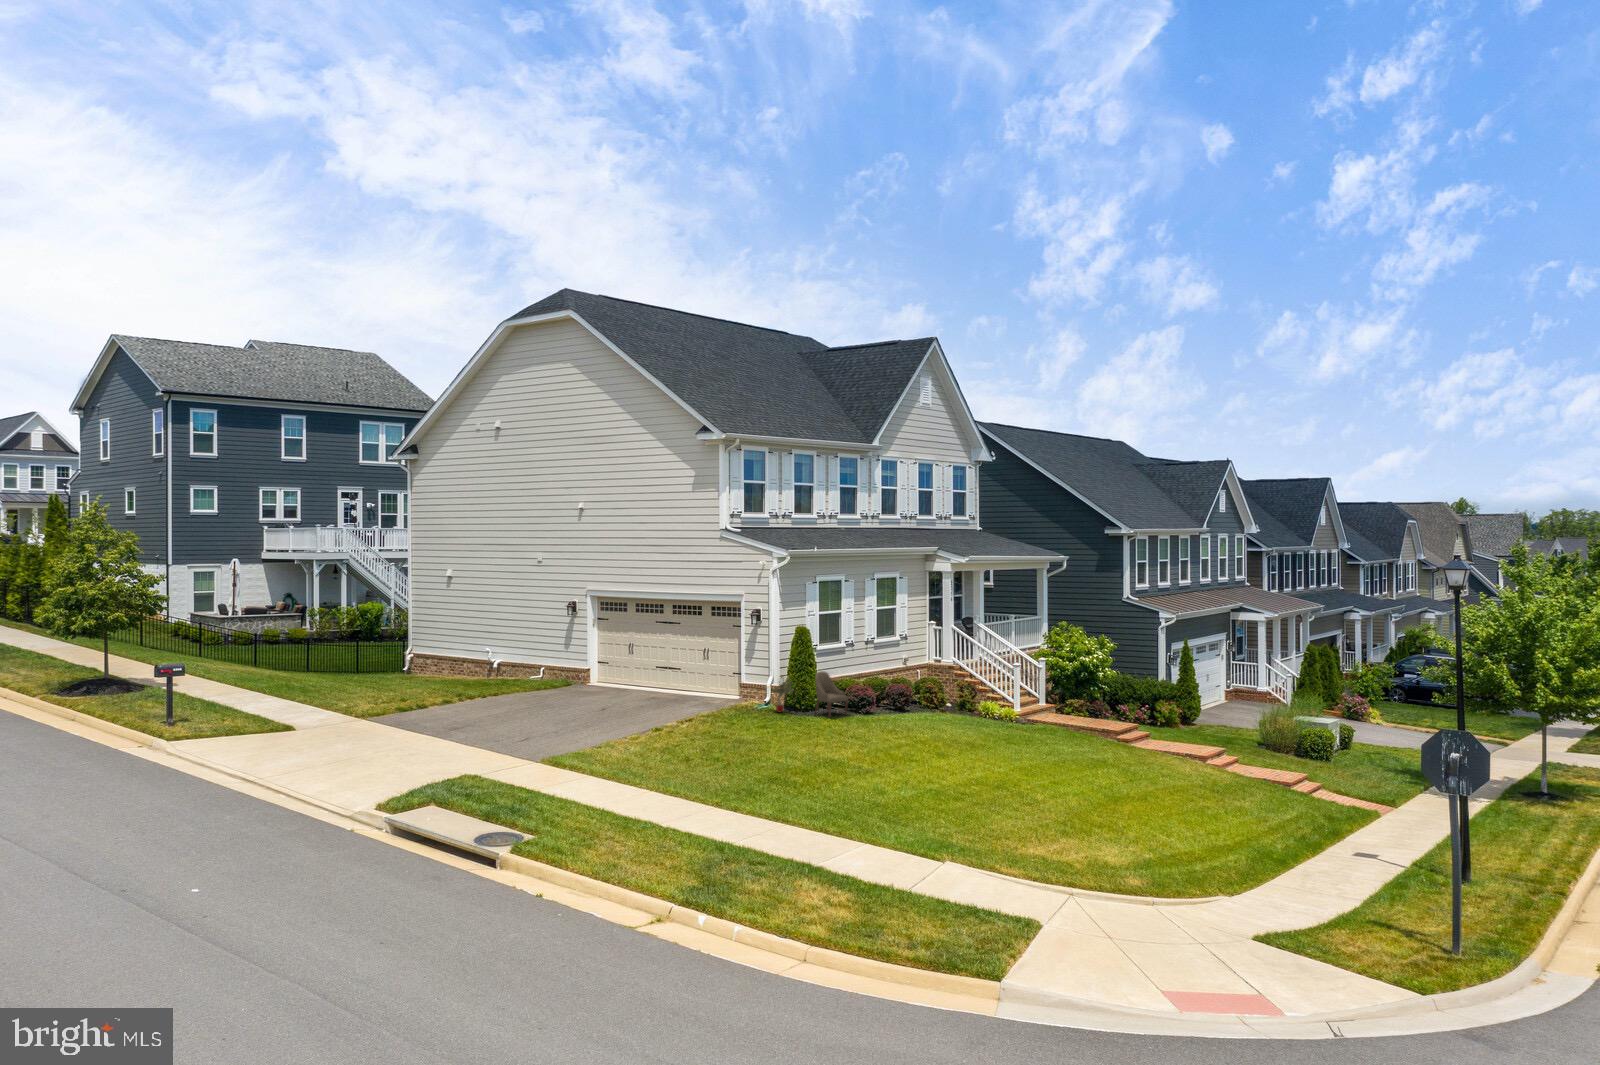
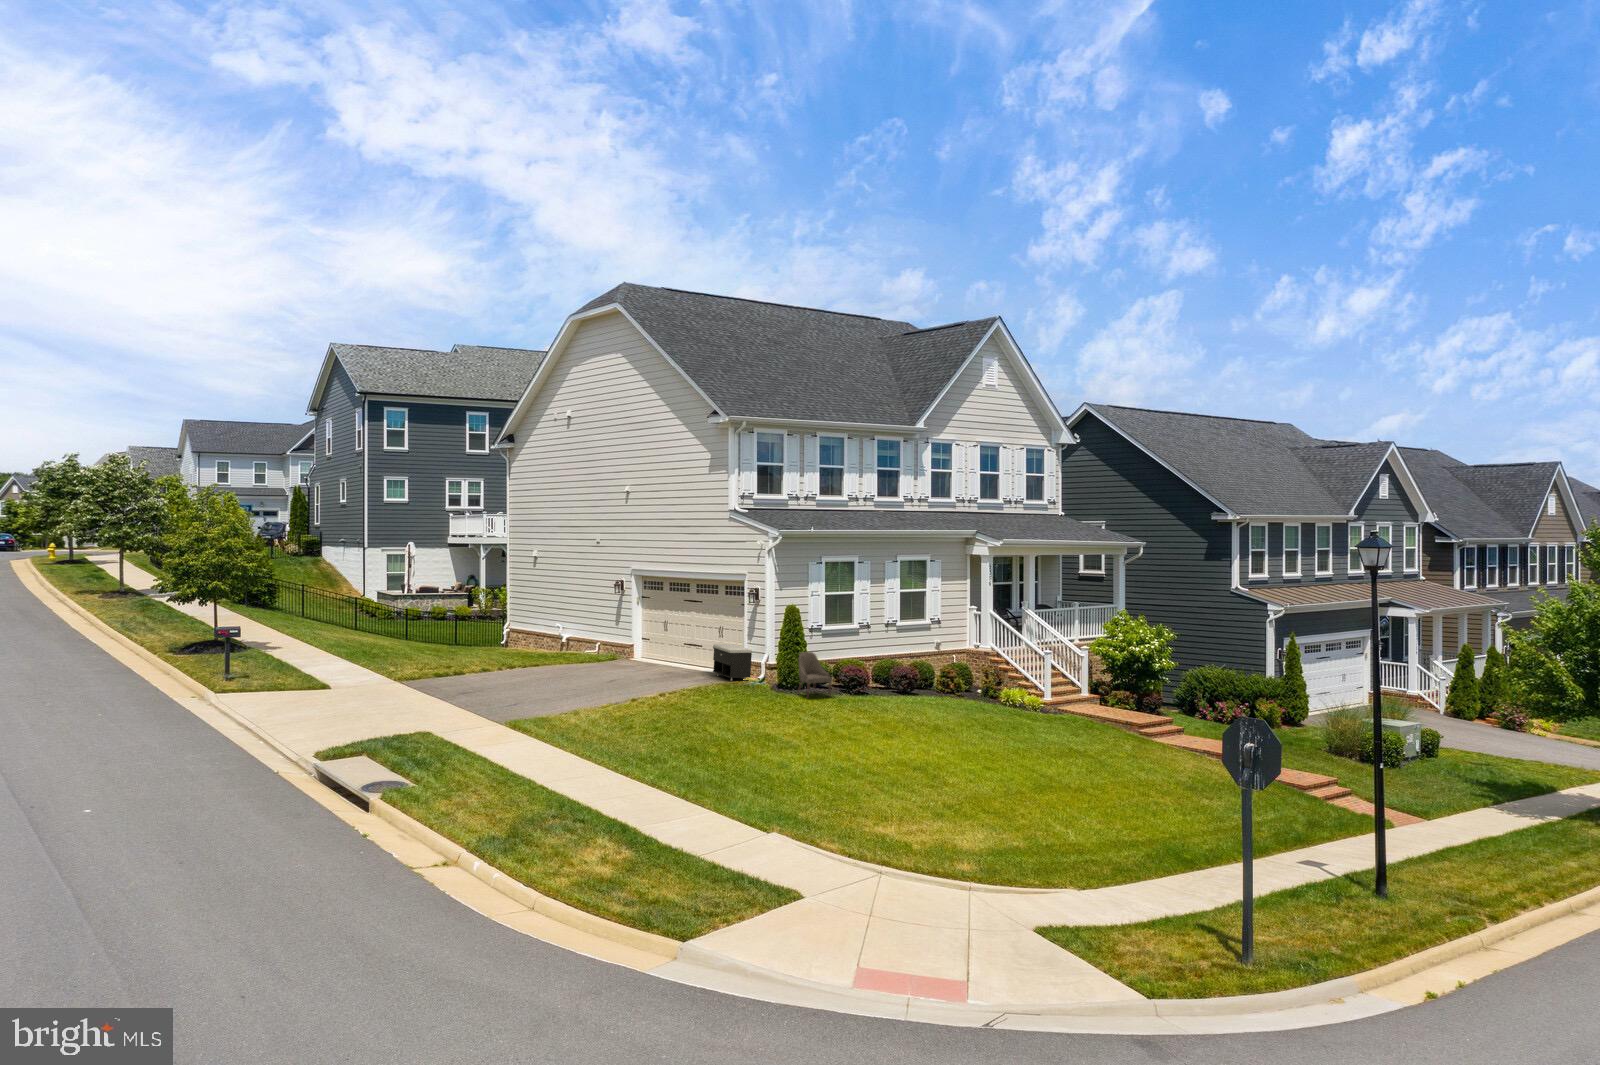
storage bench: none [709,666,754,703] -> present [713,644,752,681]
potted tree: present [773,677,792,712] -> none [759,654,780,691]

